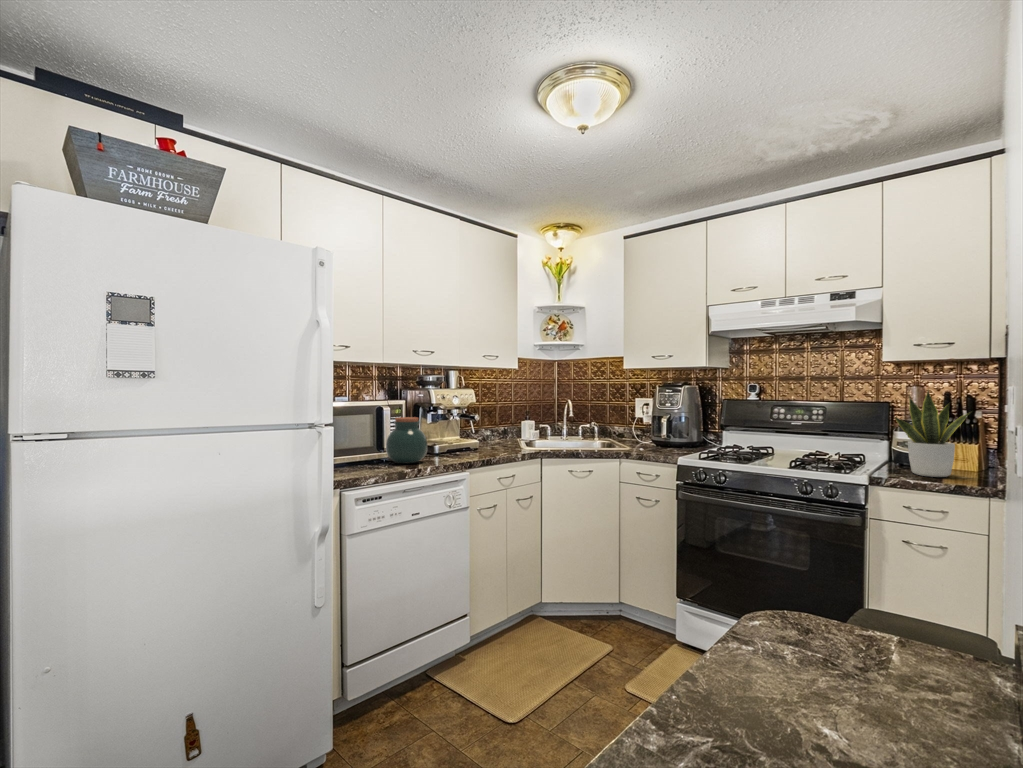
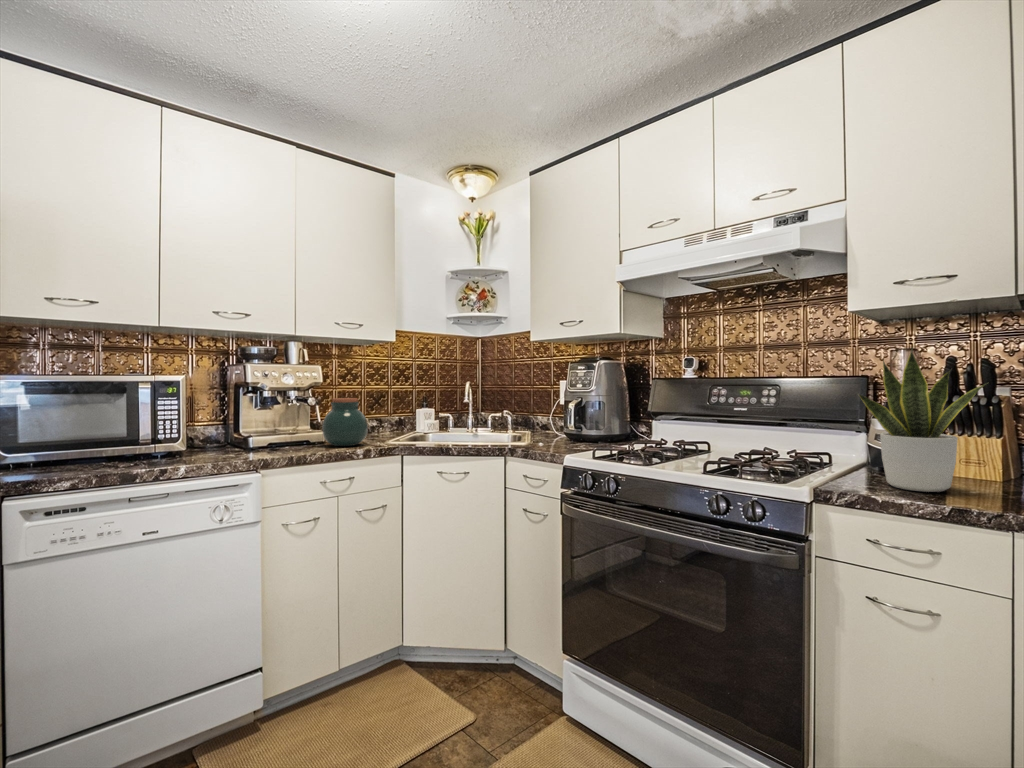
jar: present [386,417,428,463] -> present [322,398,368,446]

